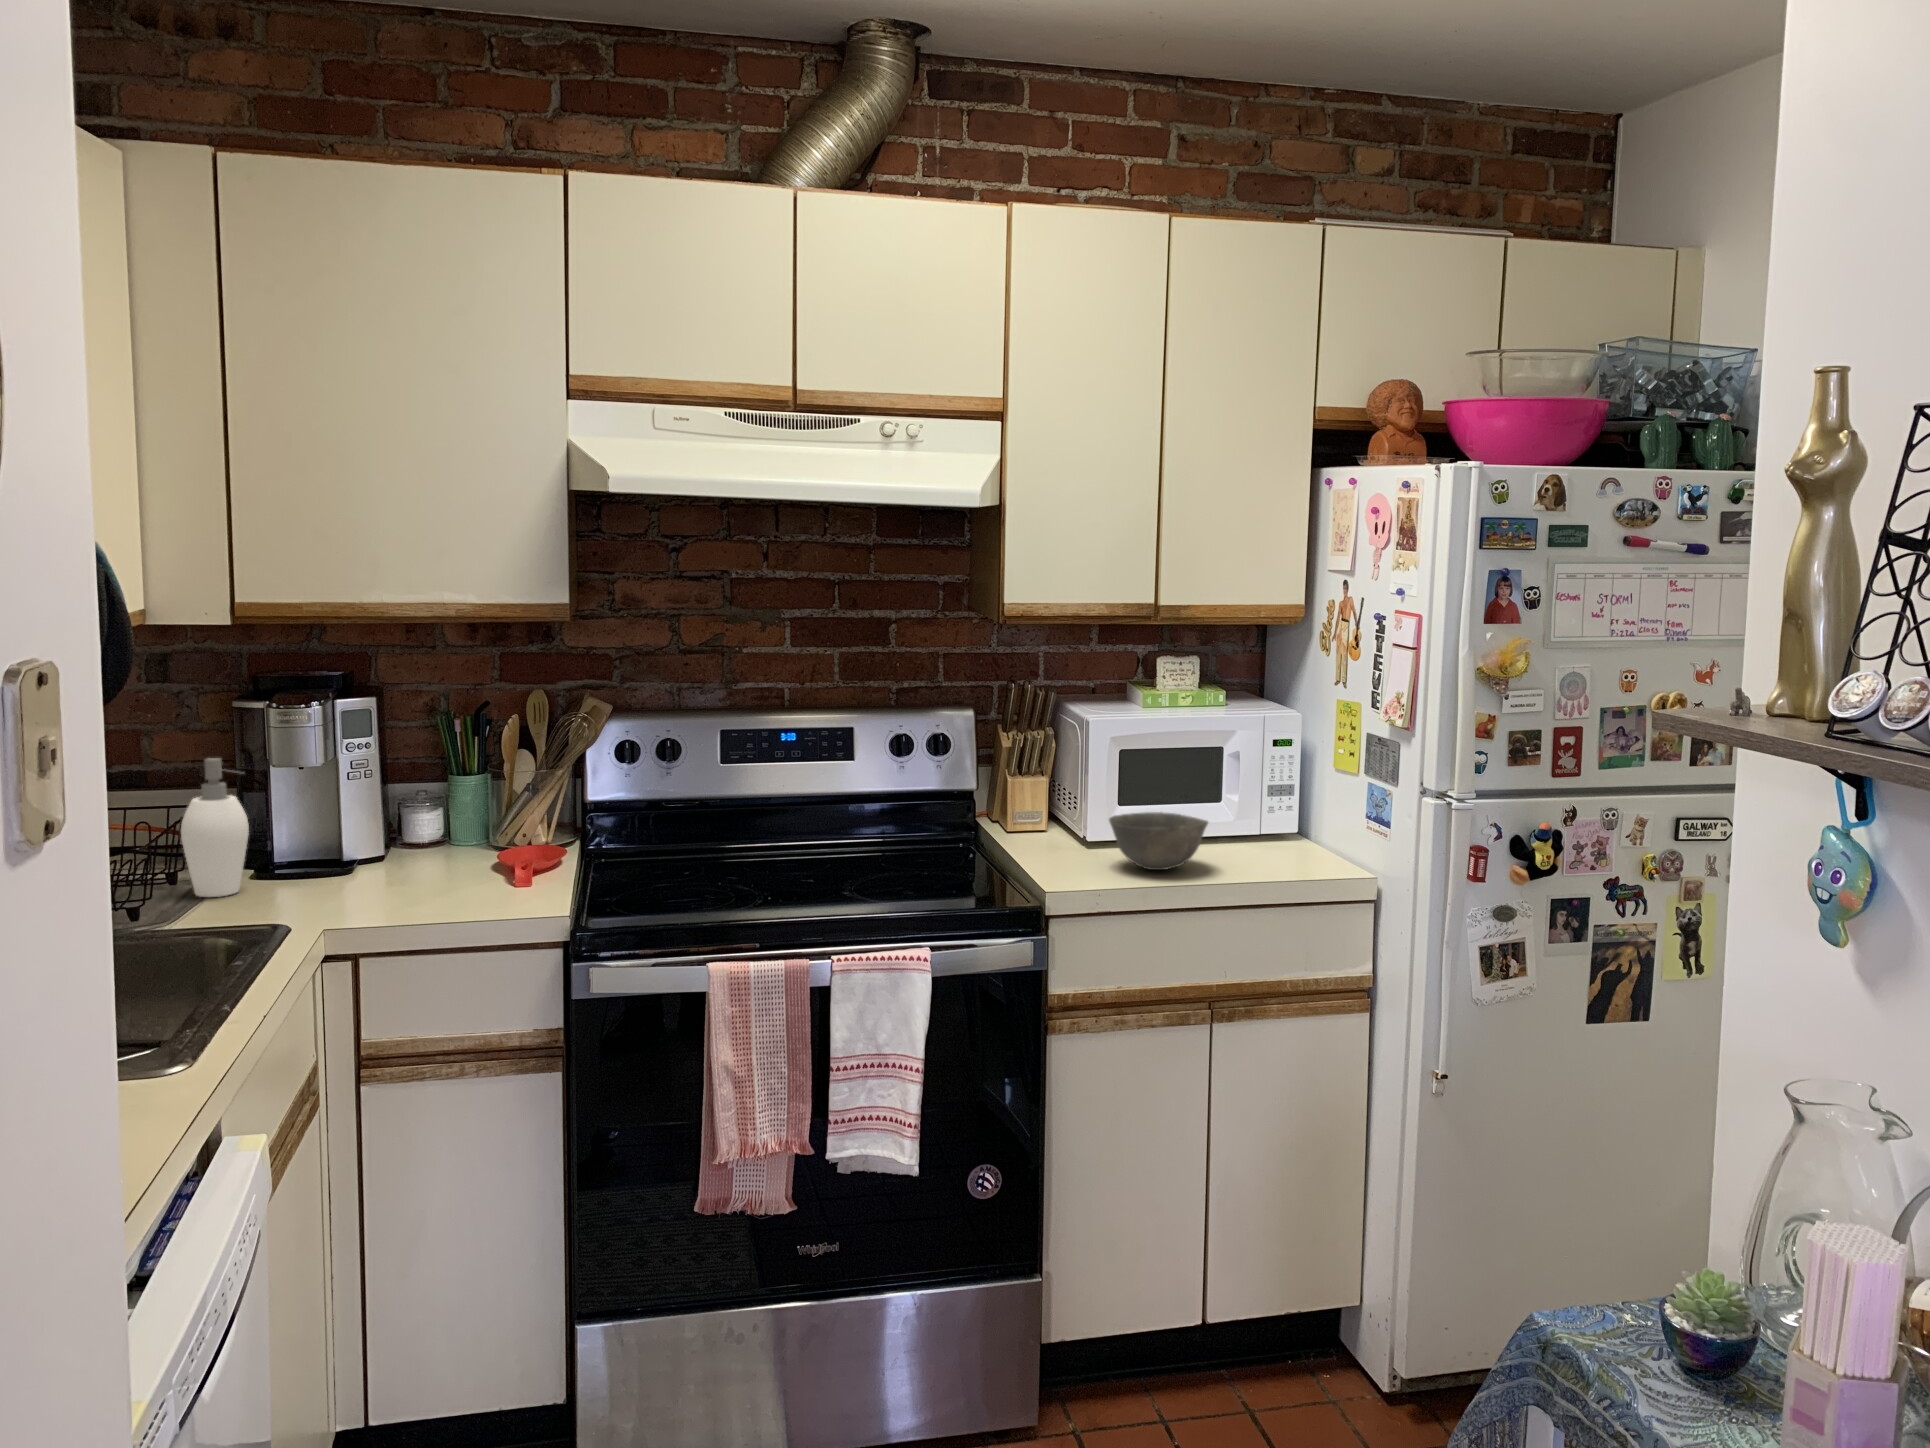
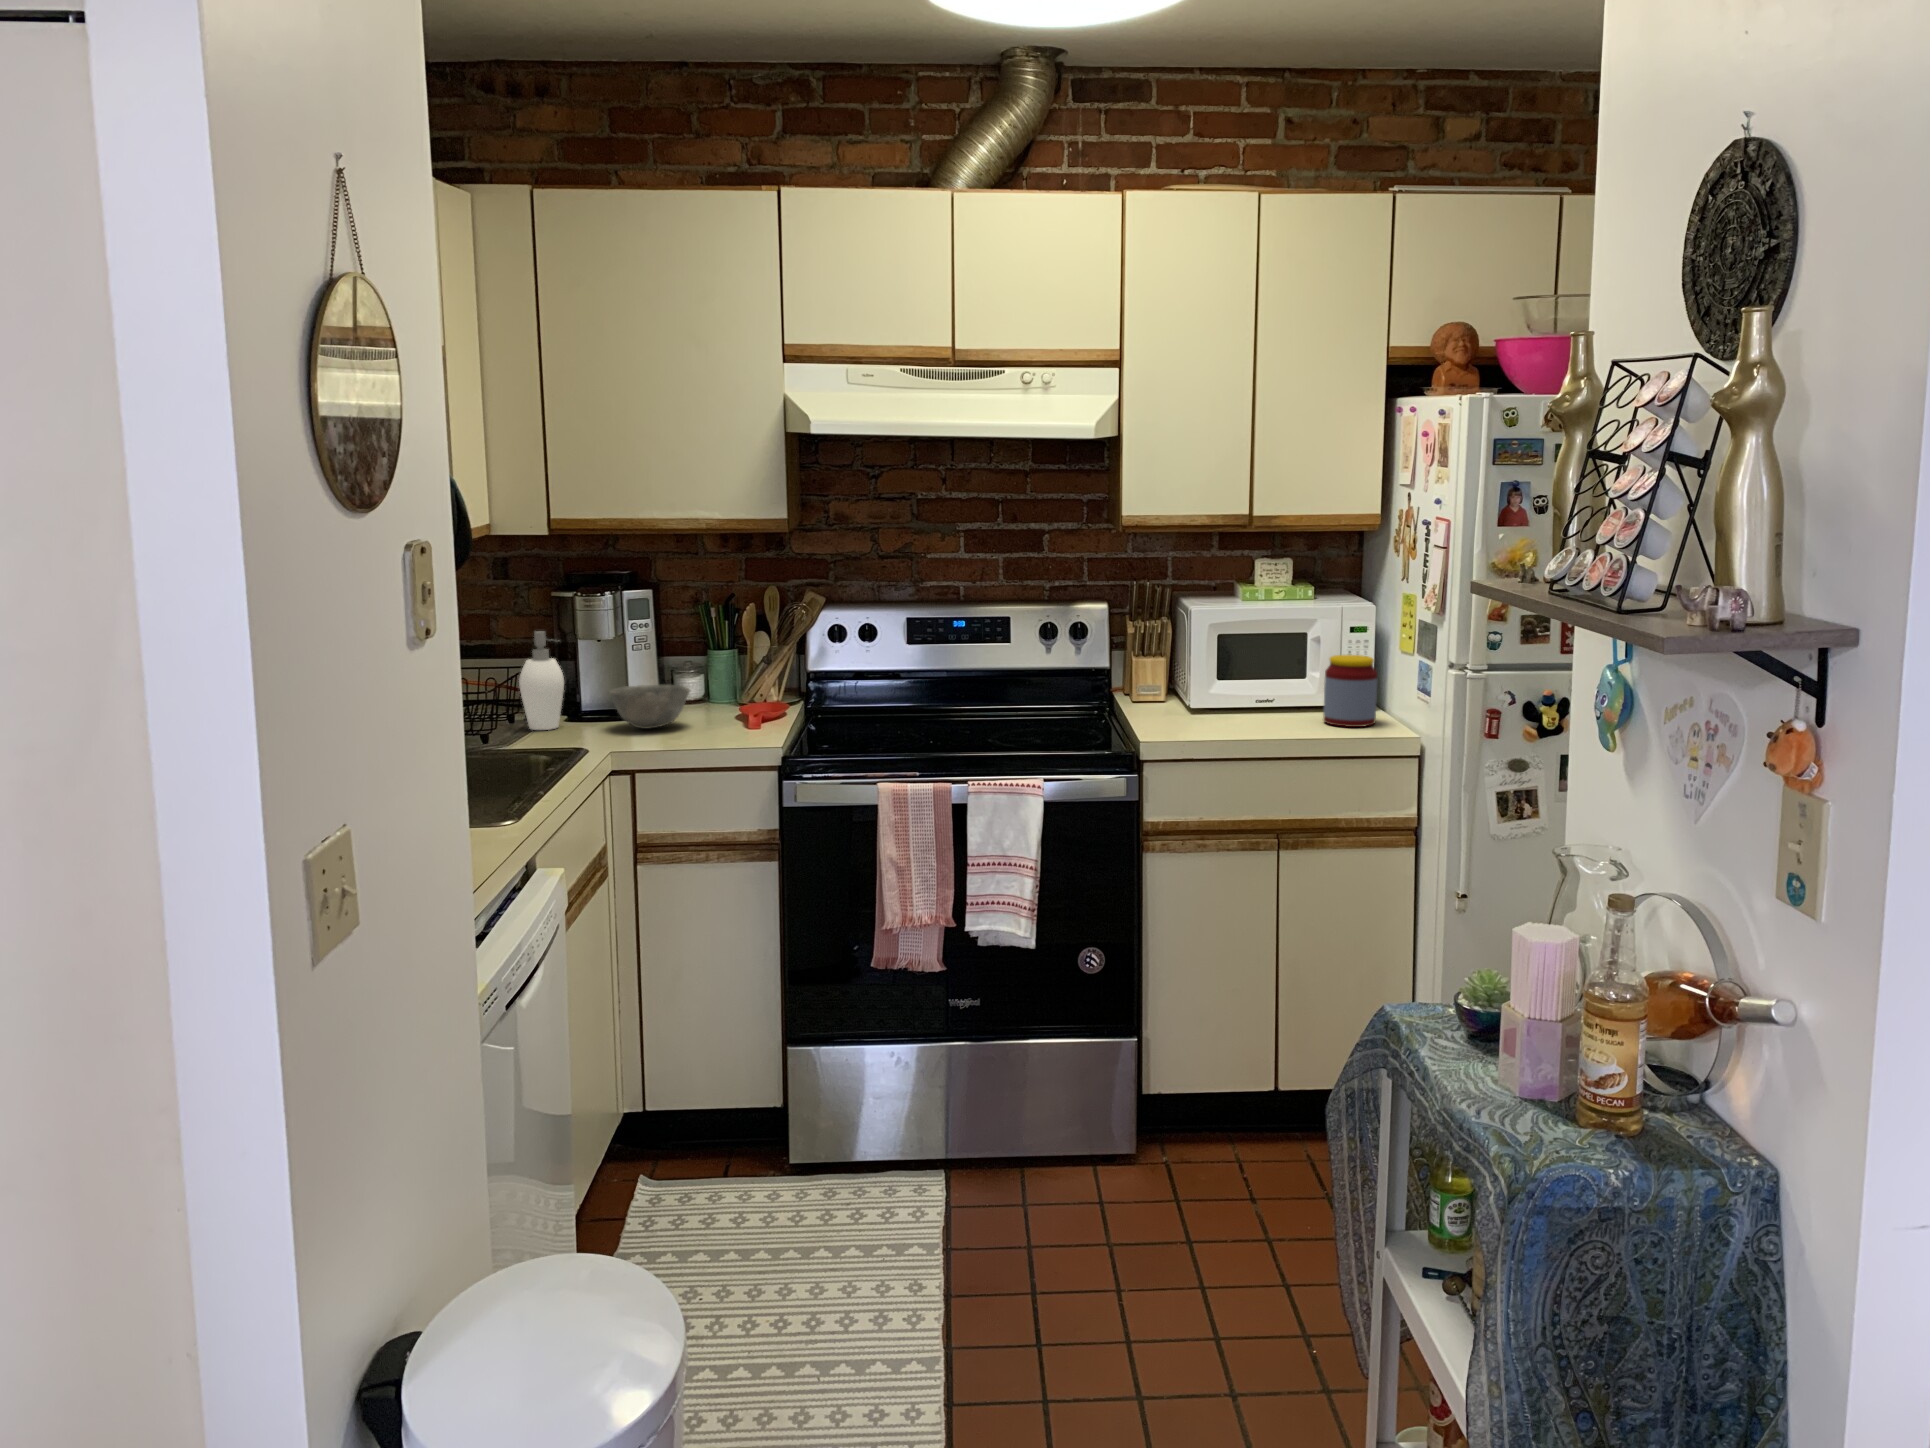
jar: none [1252,775,1317,864] -> present [1323,655,1378,727]
bowl: present [1109,812,1208,870] -> present [610,685,690,729]

